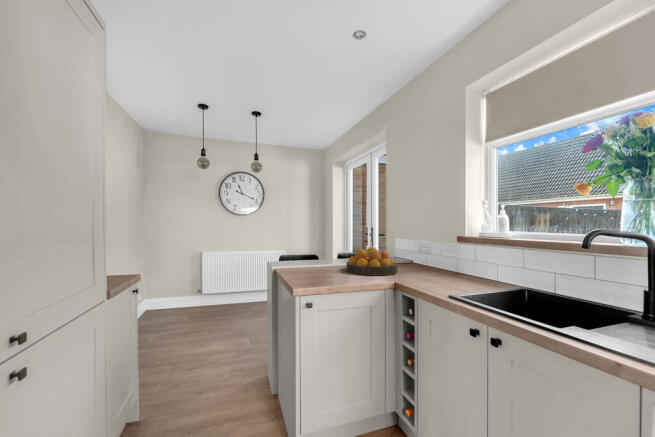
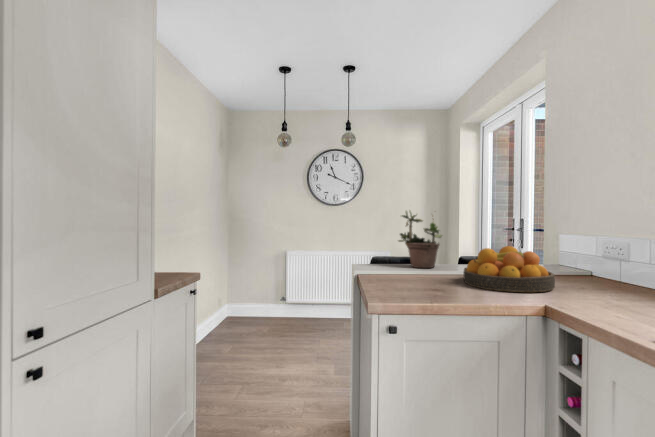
potted plant: none [300,220,331,263] -> present [399,211,442,268]

